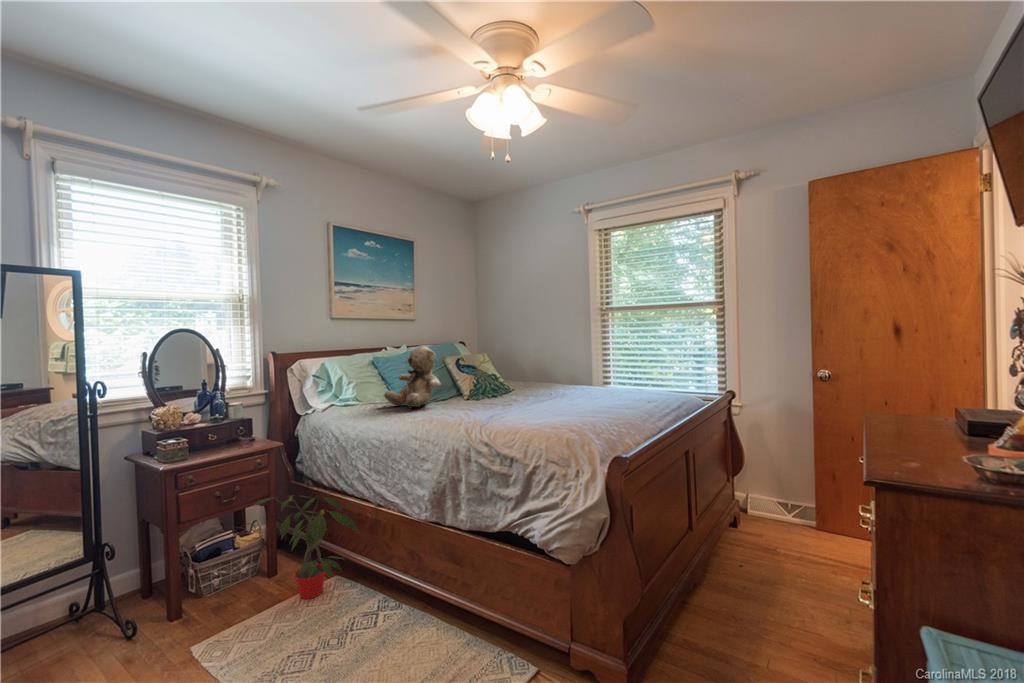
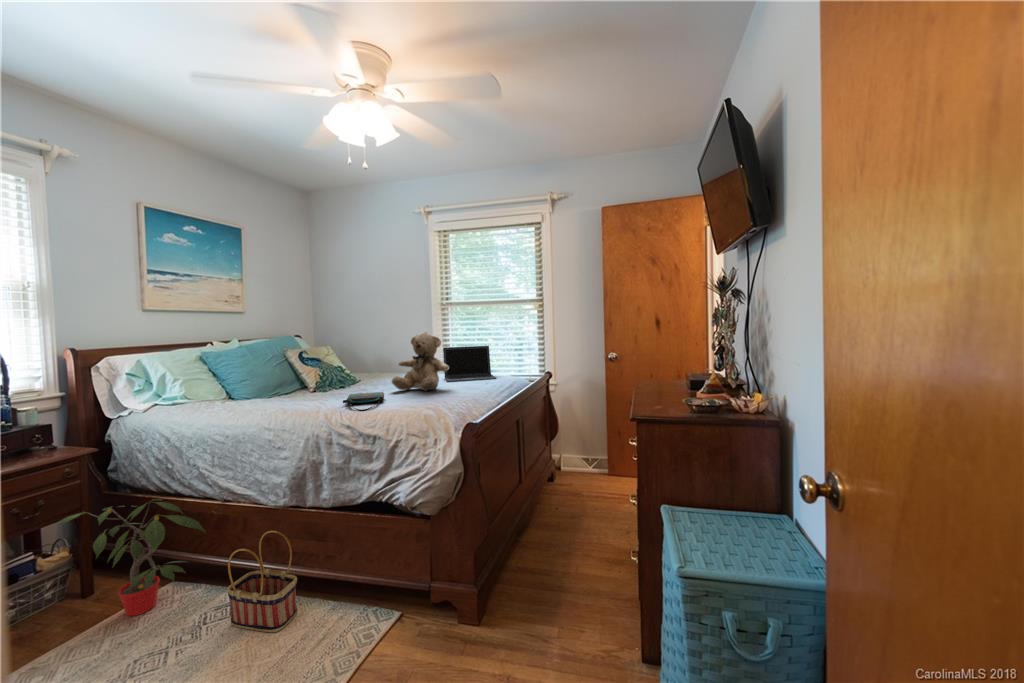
teddy bear: present [384,345,441,408] -> present [392,332,449,391]
laptop: none [599,357,662,398] -> present [443,346,497,382]
tote bag: none [484,406,529,428] -> present [343,392,385,411]
basket: none [373,543,434,653] -> present [227,531,297,632]

